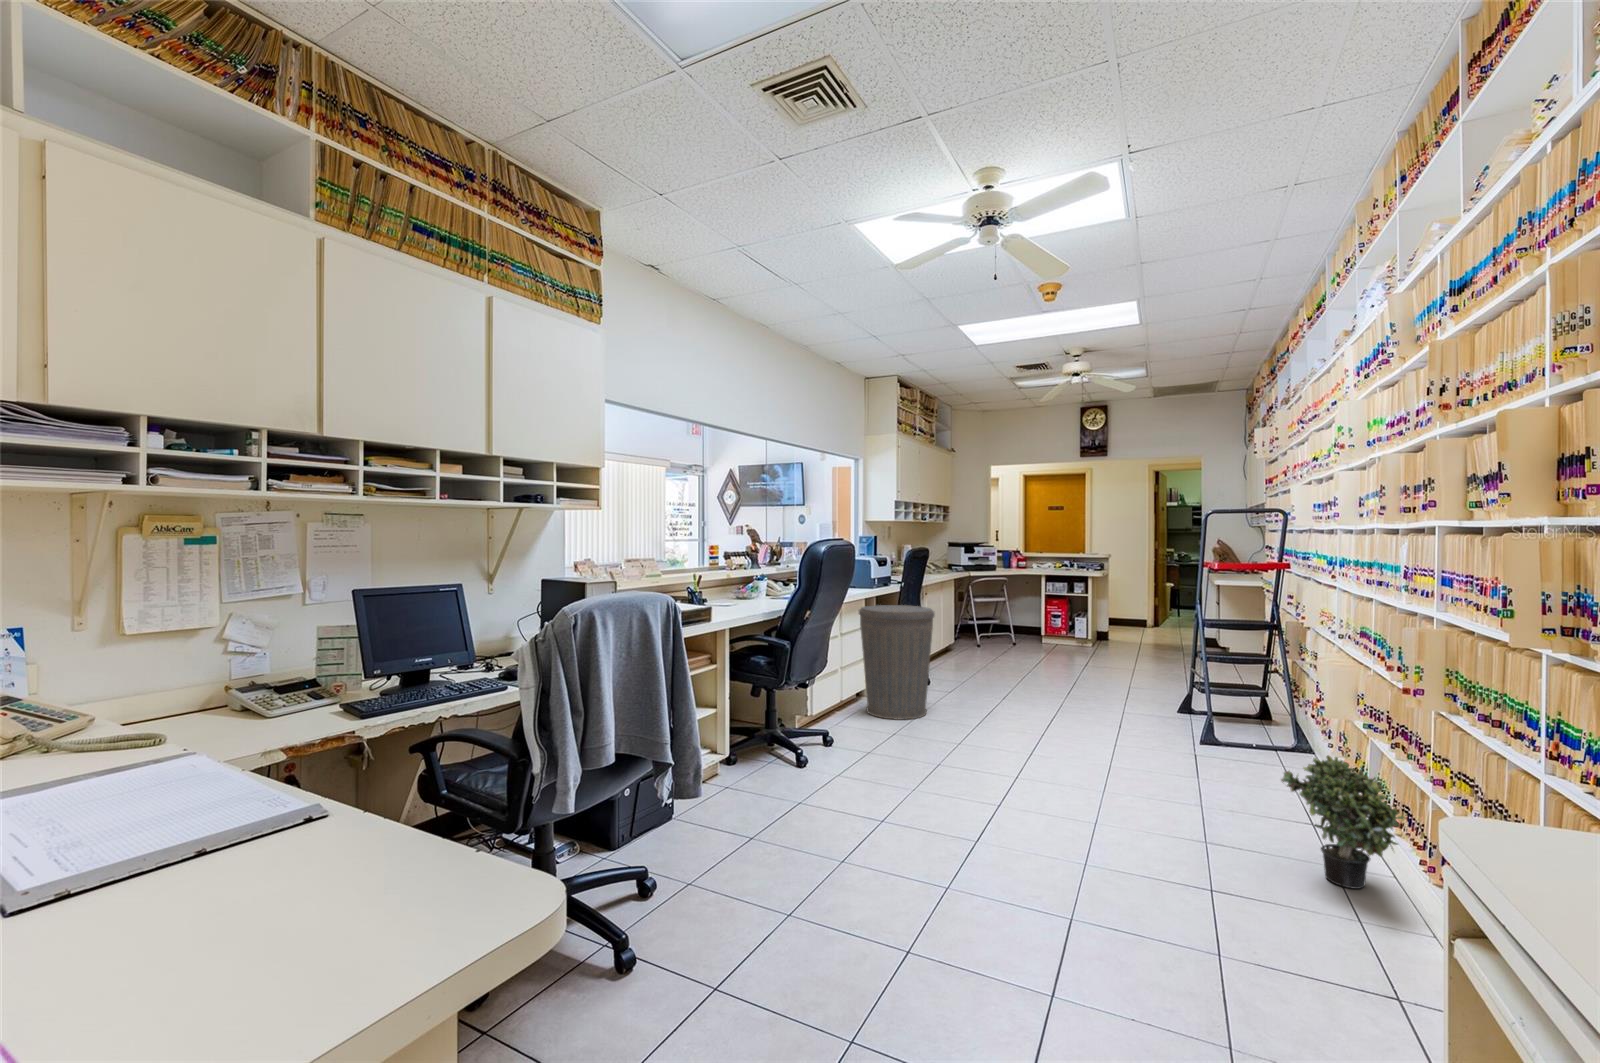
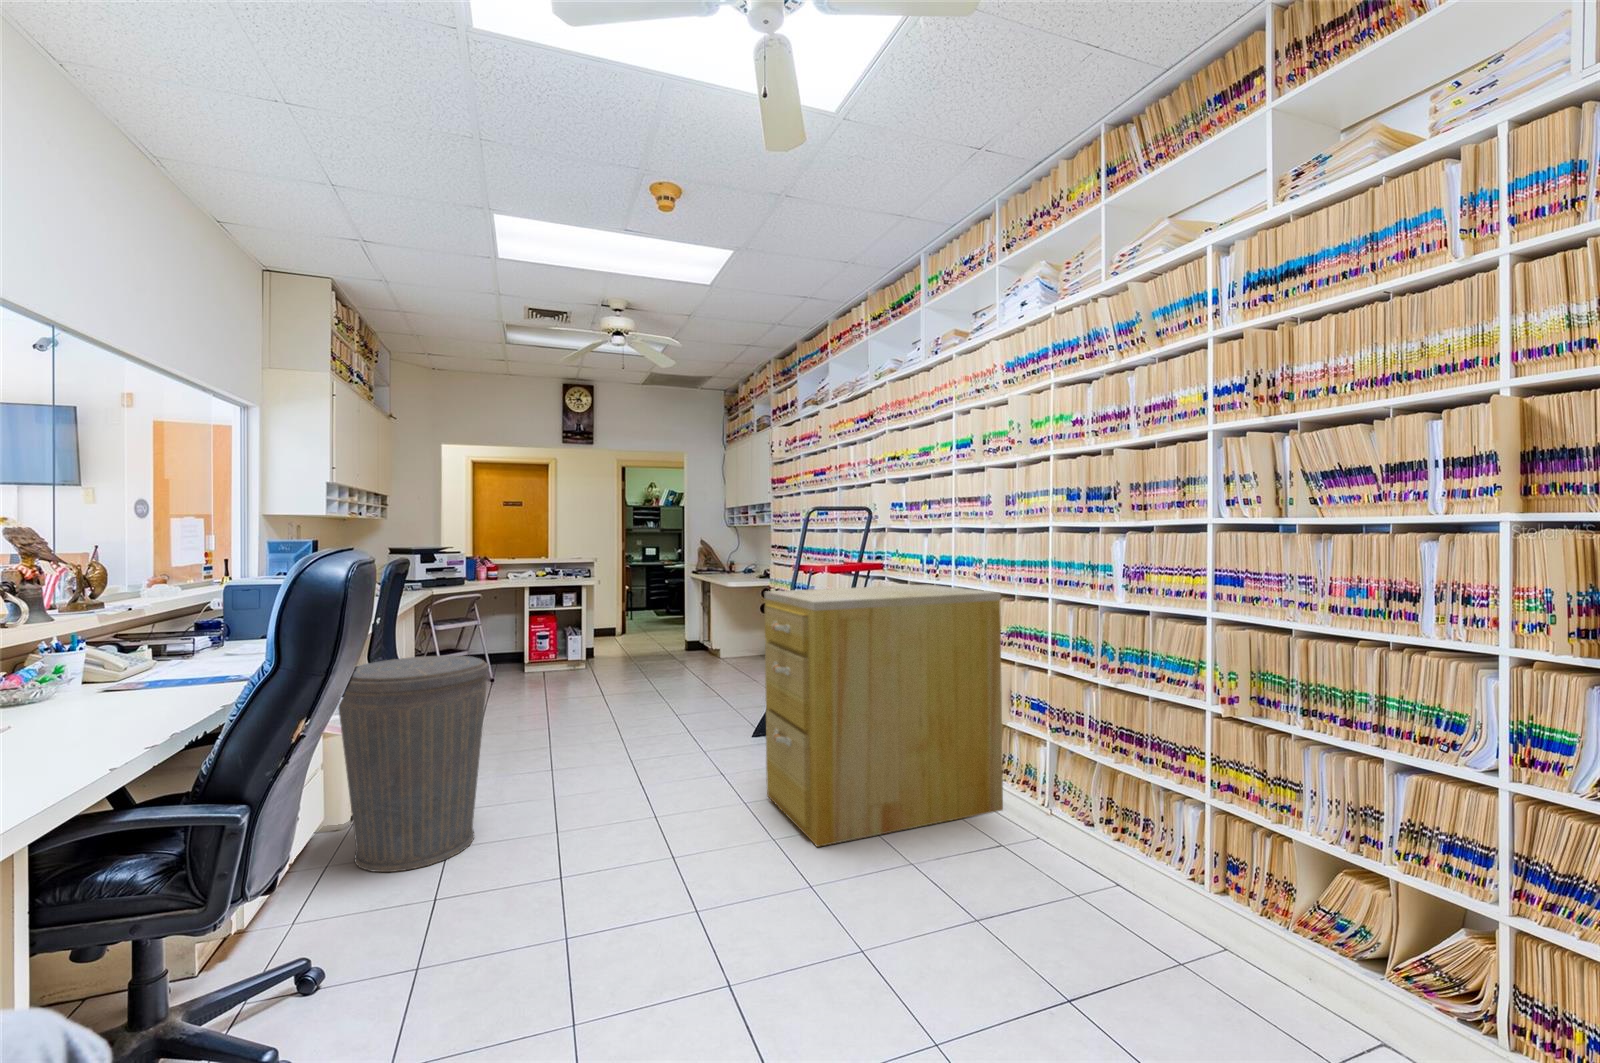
filing cabinet: none [1112,582,1339,806] -> present [764,585,1003,847]
potted plant: present [1281,755,1404,889] -> none [1083,772,1204,922]

